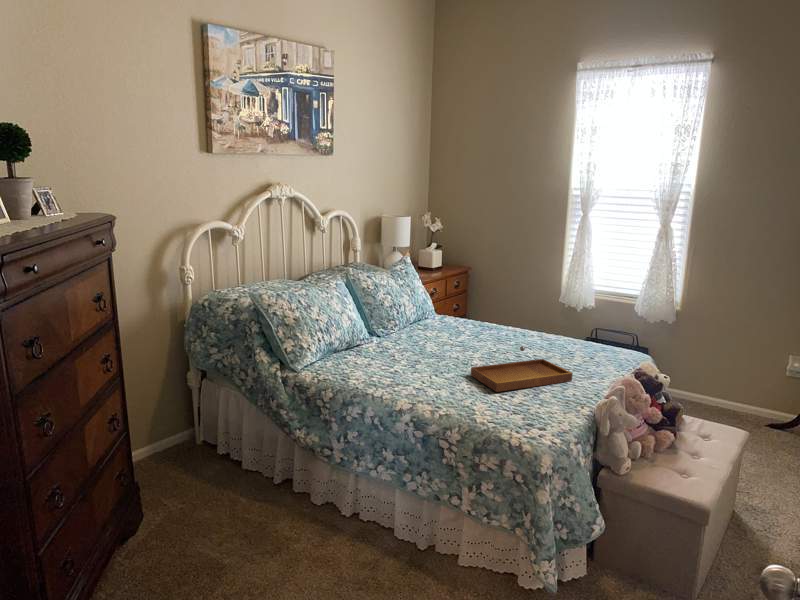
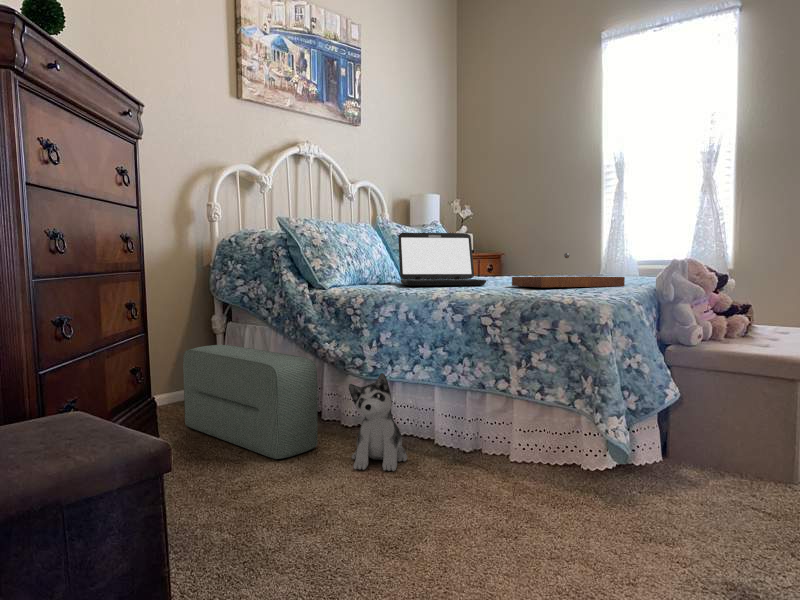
laptop: none [367,305,448,371] -> present [398,233,486,286]
pouf: none [163,422,289,559] -> present [183,345,318,459]
plush toy: none [317,493,369,579] -> present [349,373,407,471]

